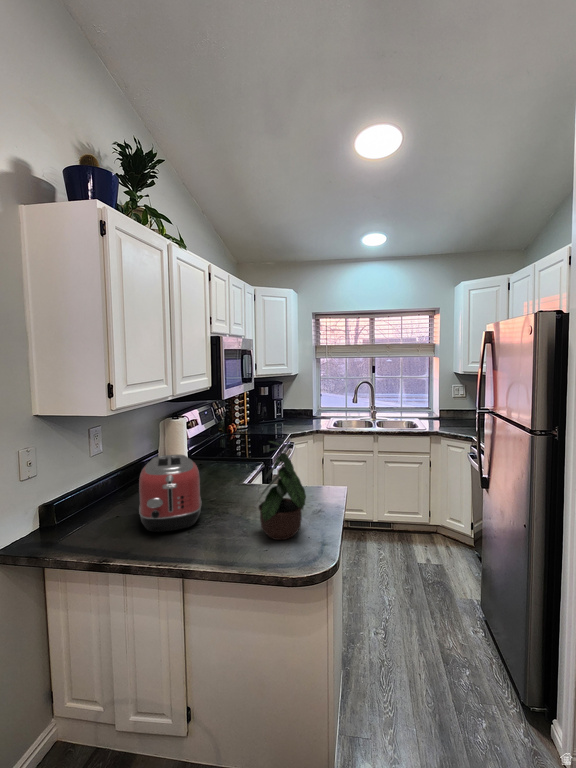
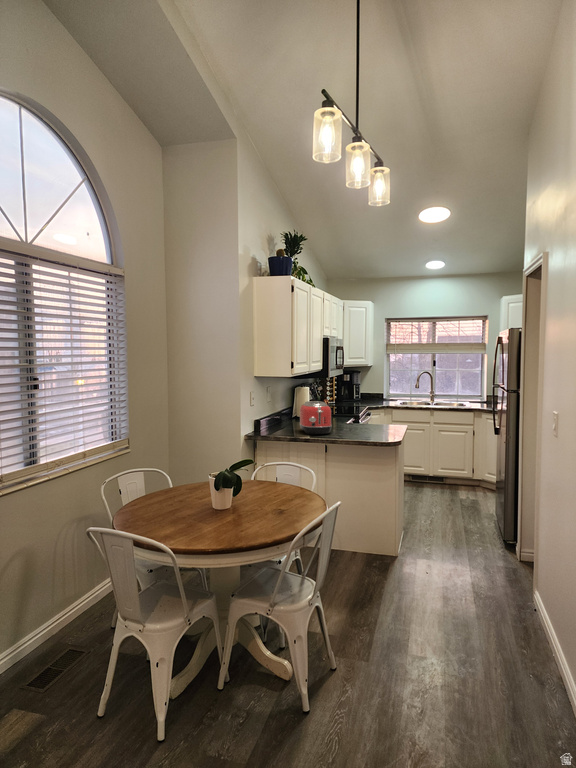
potted plant: present [259,438,306,540] -> none [359,389,389,438]

